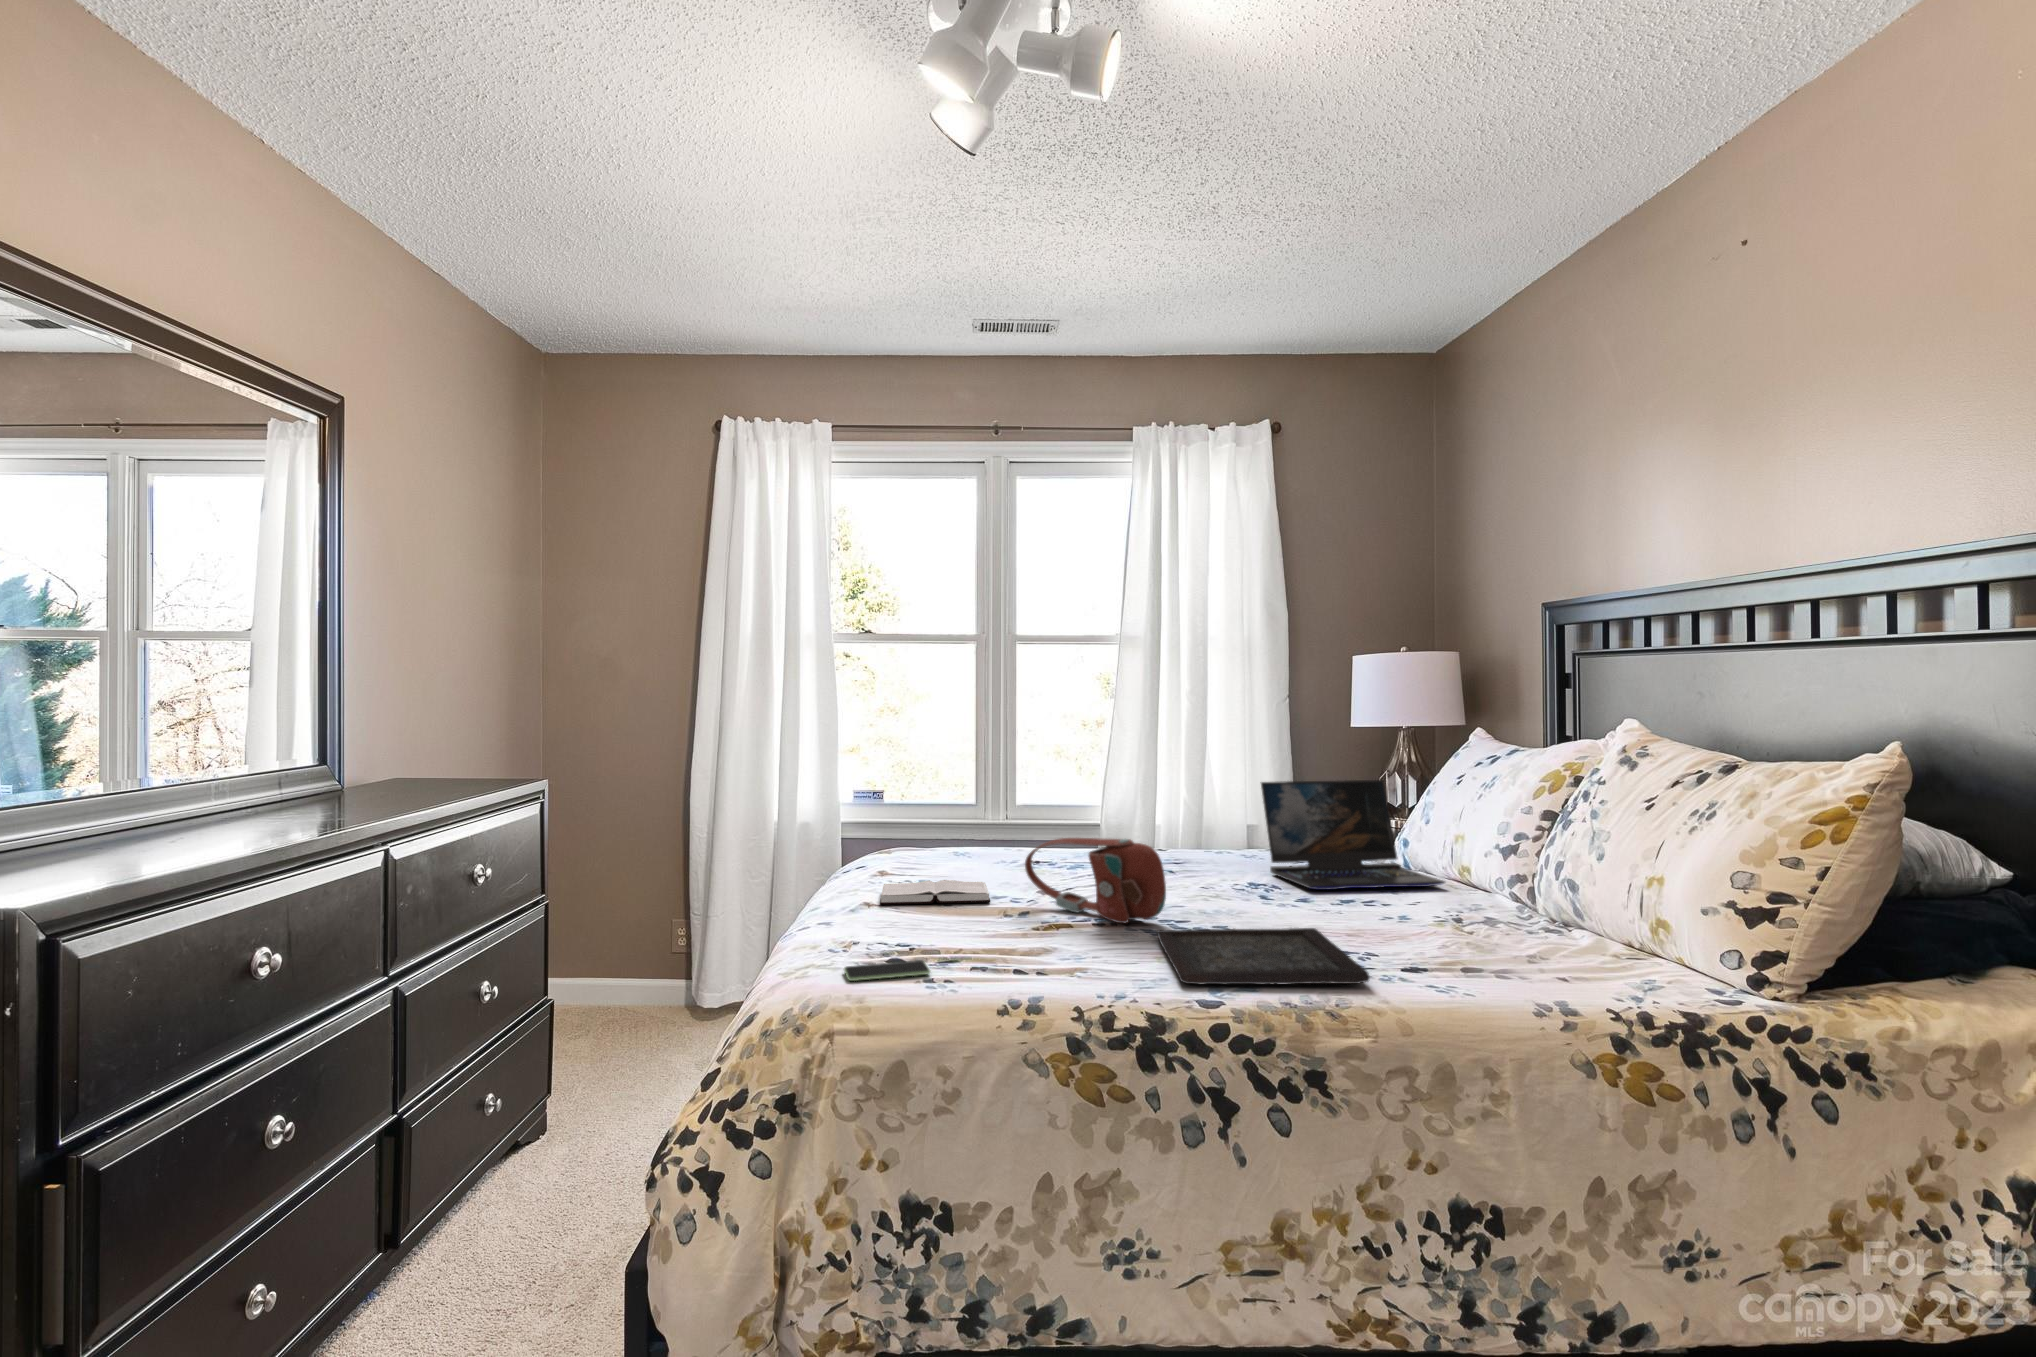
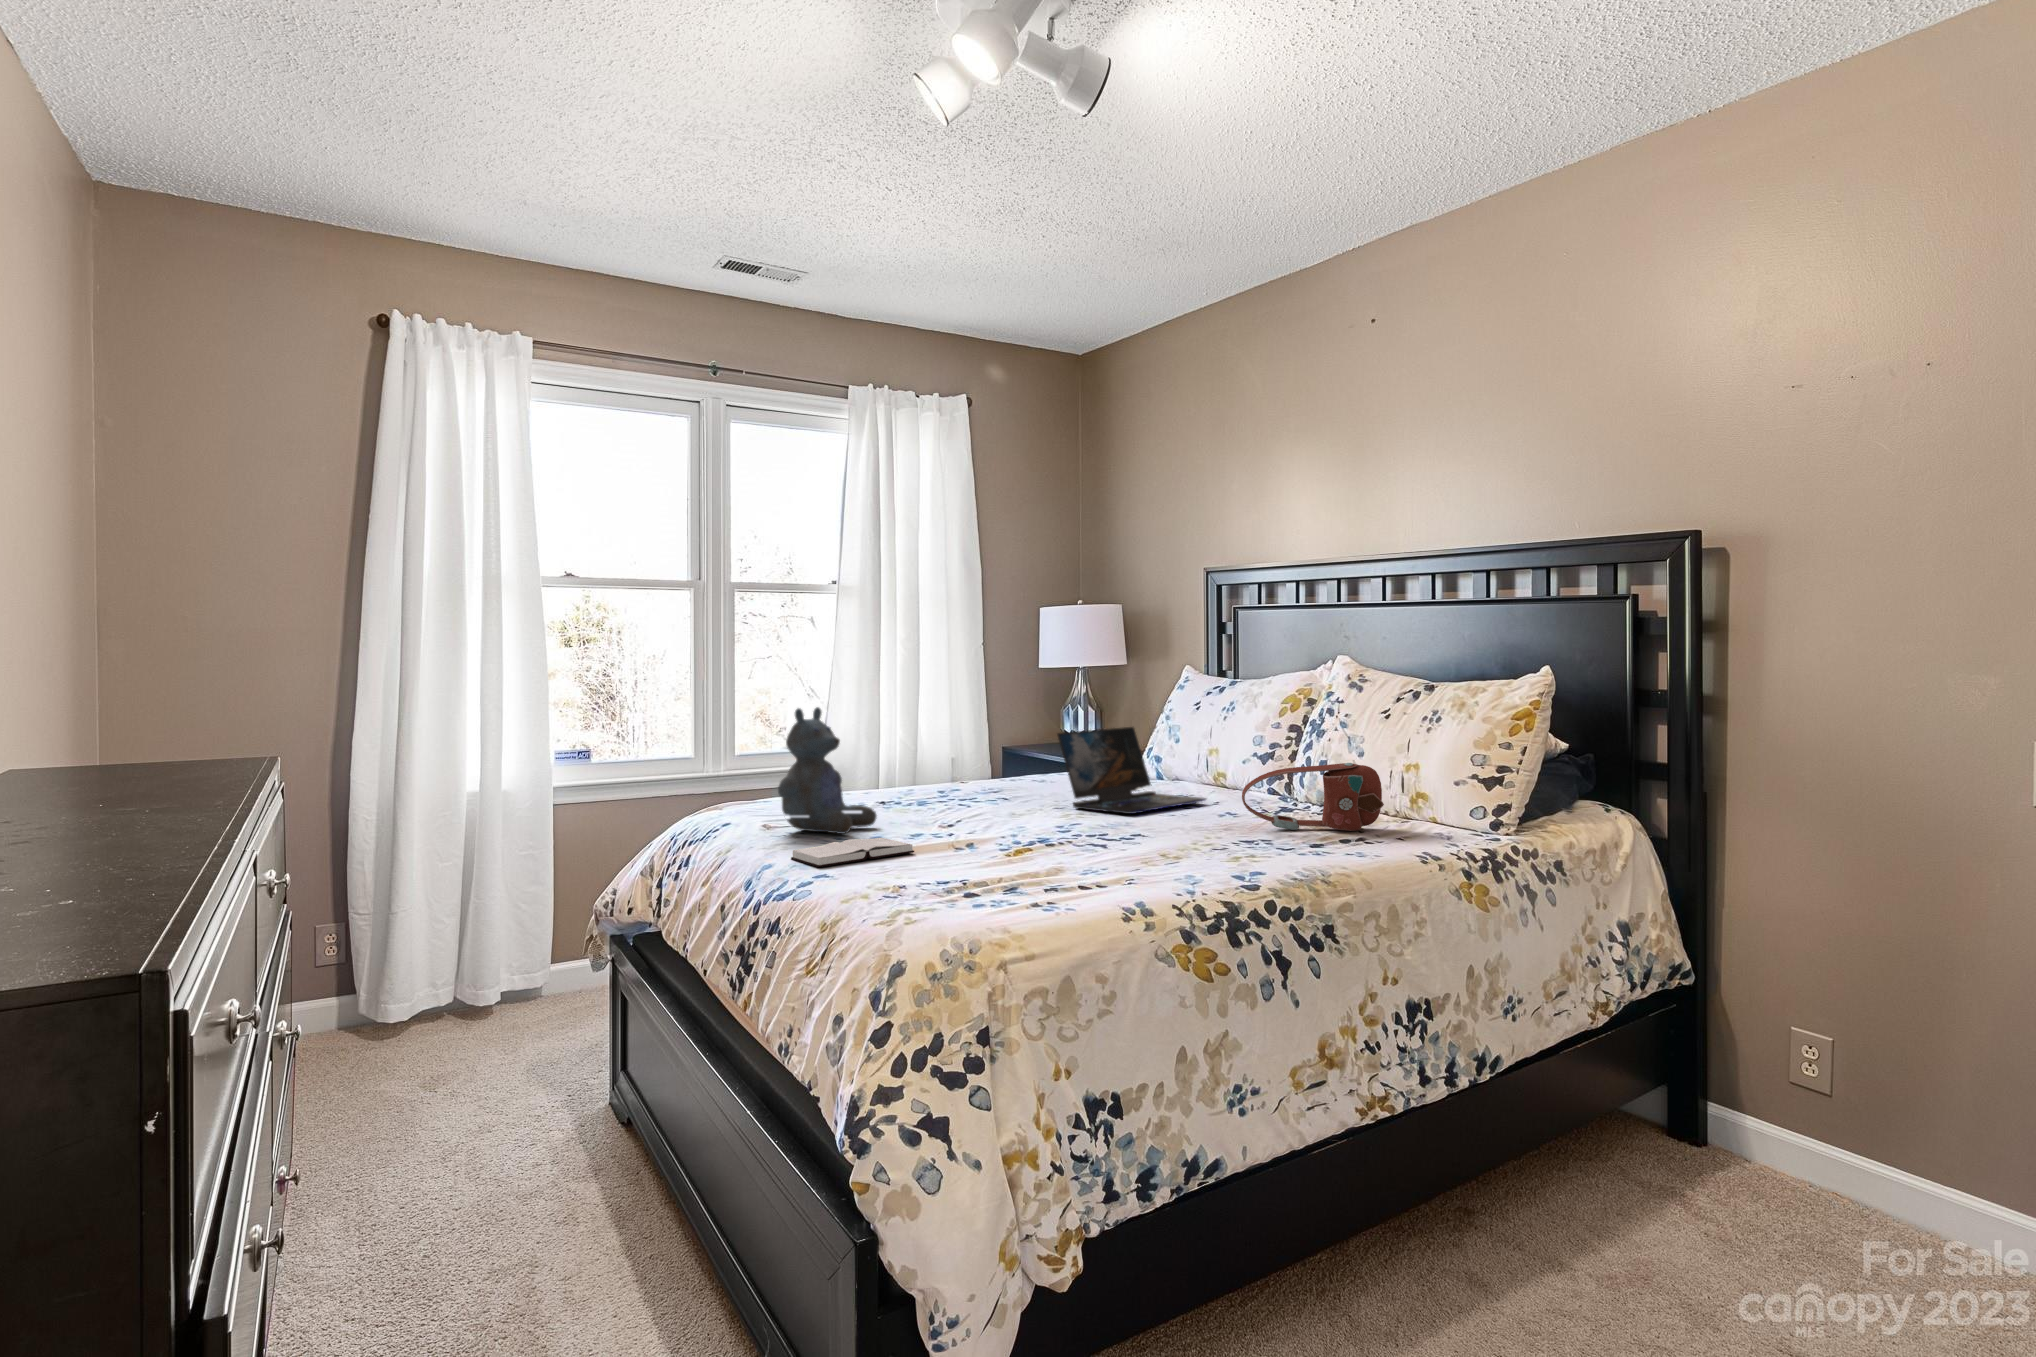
stuffed bear: none [924,738,1030,872] -> present [778,707,877,834]
handbag: present [1025,838,1166,923] -> present [1242,763,1384,831]
tray: present [1157,928,1369,985] -> none [1106,833,1316,878]
smartphone: present [844,960,930,981] -> none [933,896,1011,920]

